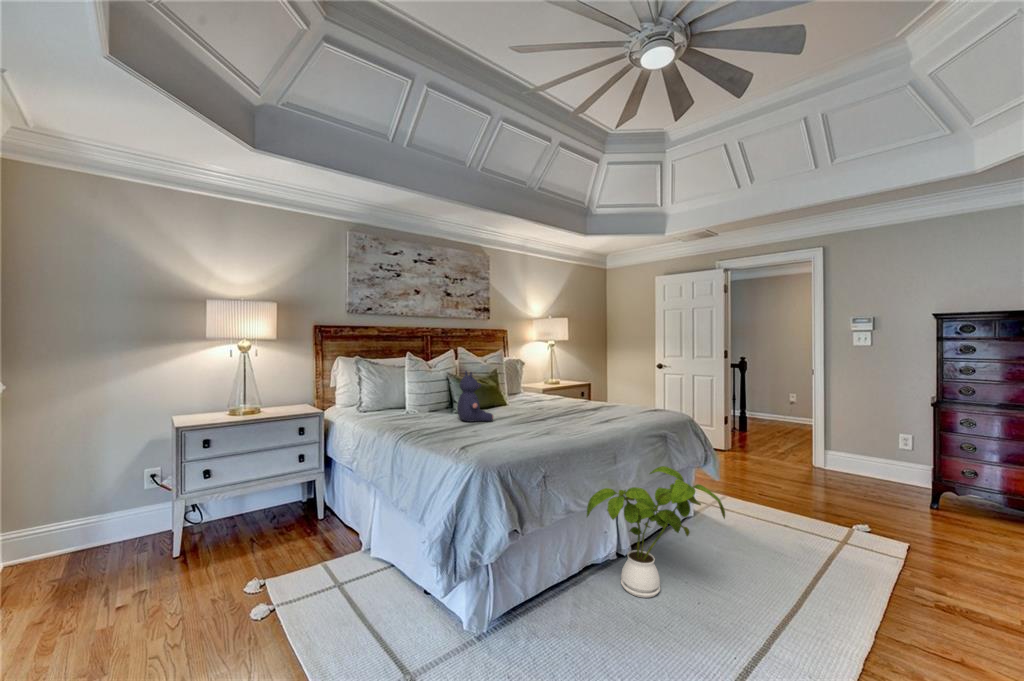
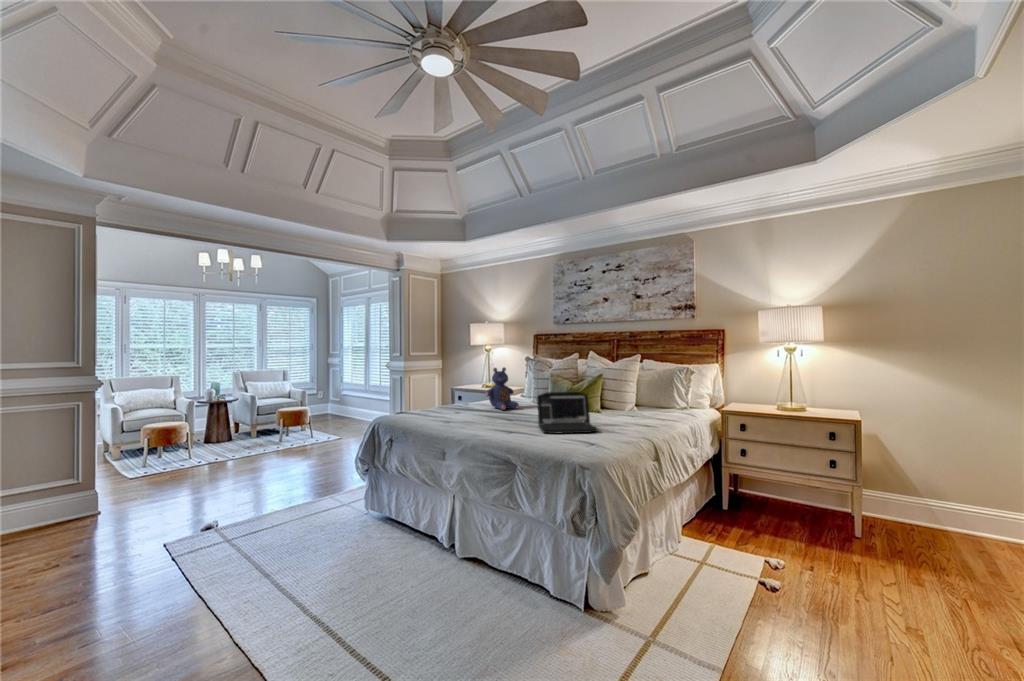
laptop: none [580,386,618,422] -> present [537,392,598,434]
house plant: present [587,466,725,598] -> none [353,451,469,573]

